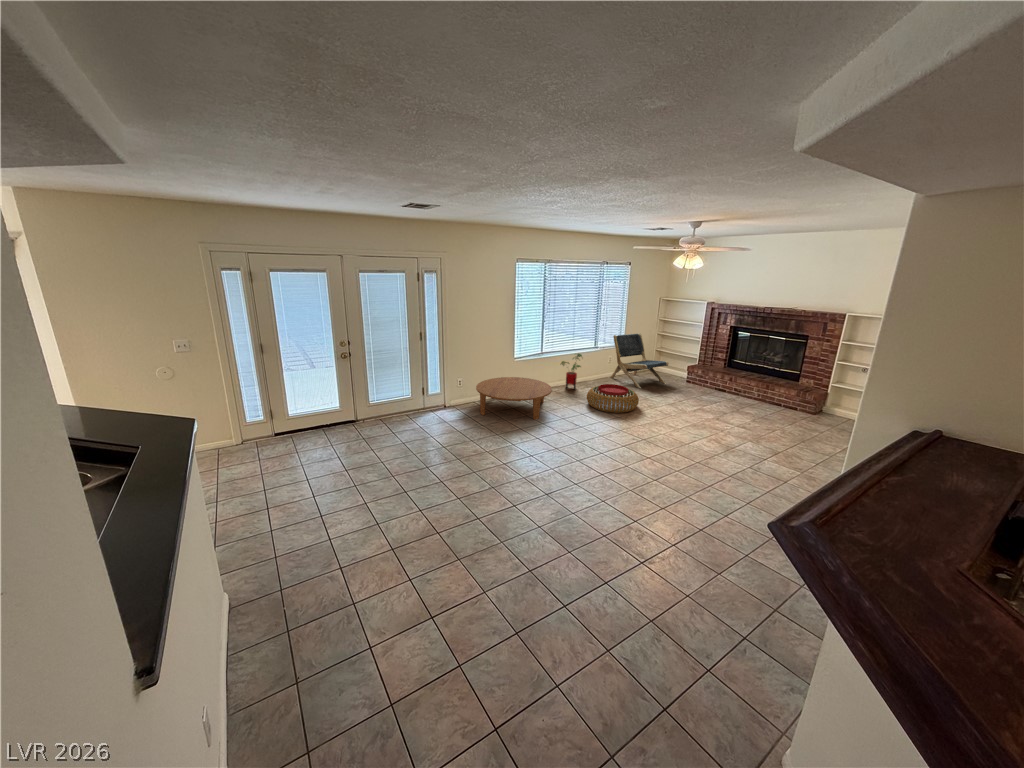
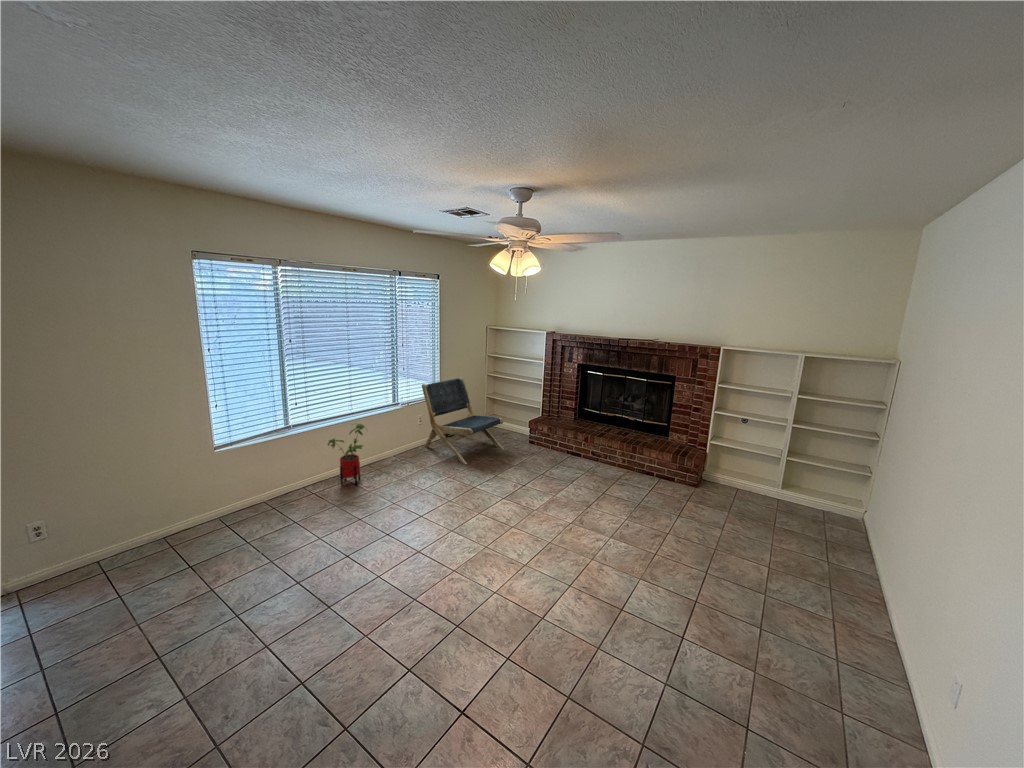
coffee table: present [476,377,552,420] -> none [71,490,283,624]
pouf: present [587,384,639,413] -> none [365,478,457,541]

